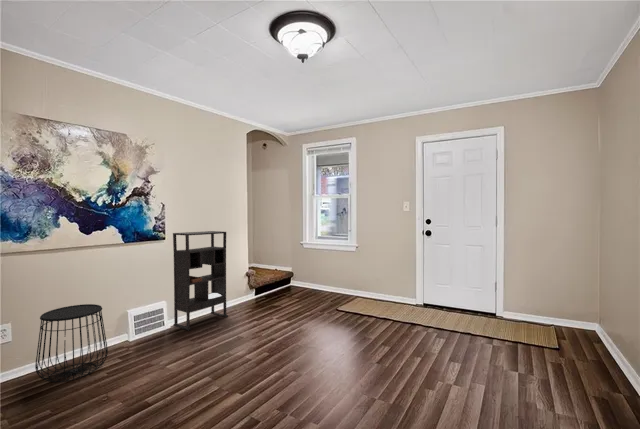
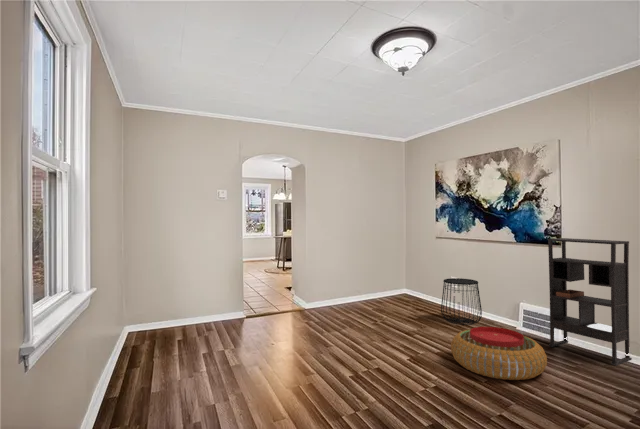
pouf: none [206,313,285,361] -> present [451,327,547,380]

